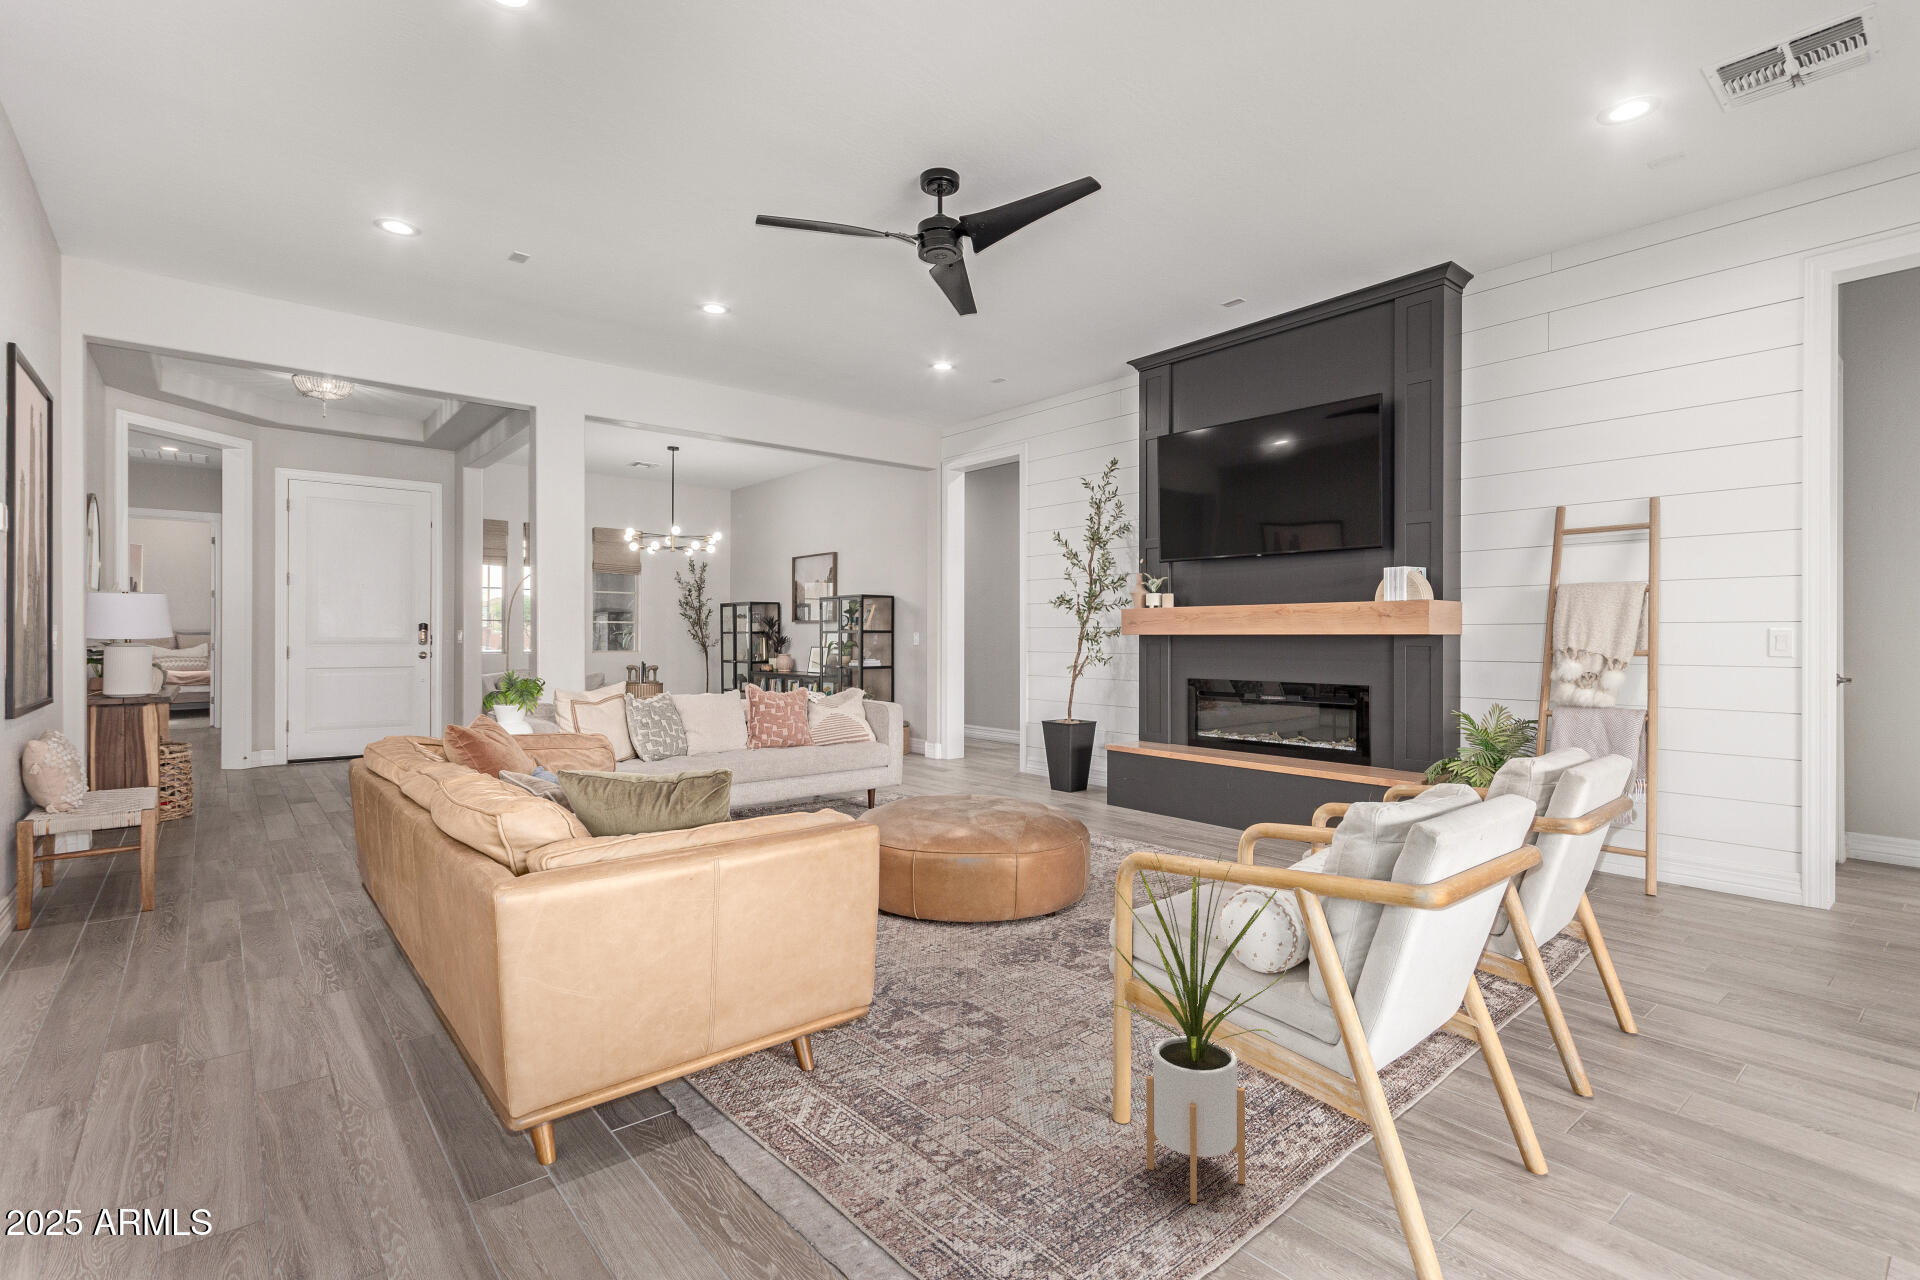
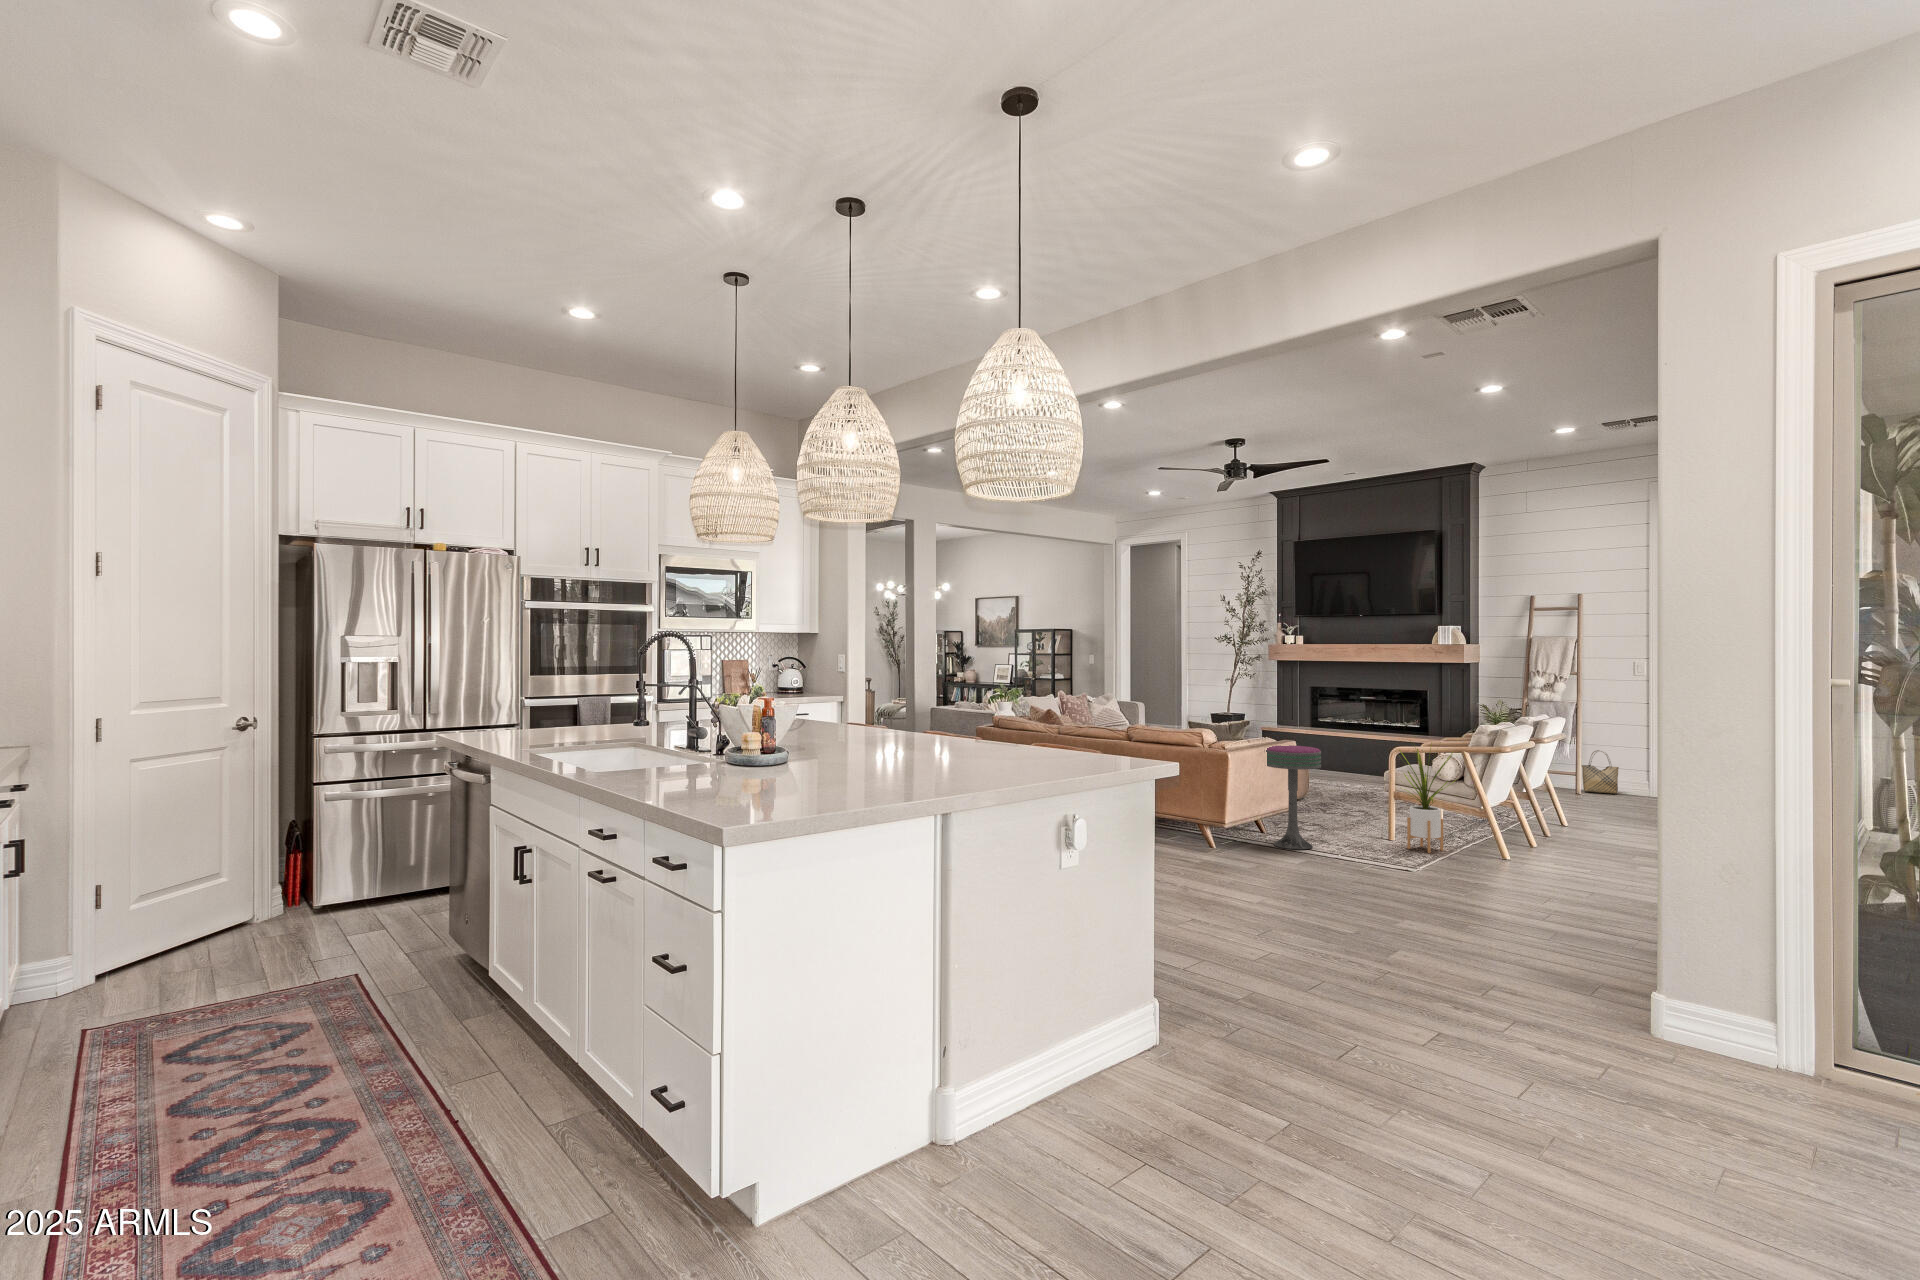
woven basket: none [1655,802,1731,889] -> present [1582,750,1619,794]
bar stool: none [754,854,906,1172] -> present [1266,745,1321,849]

